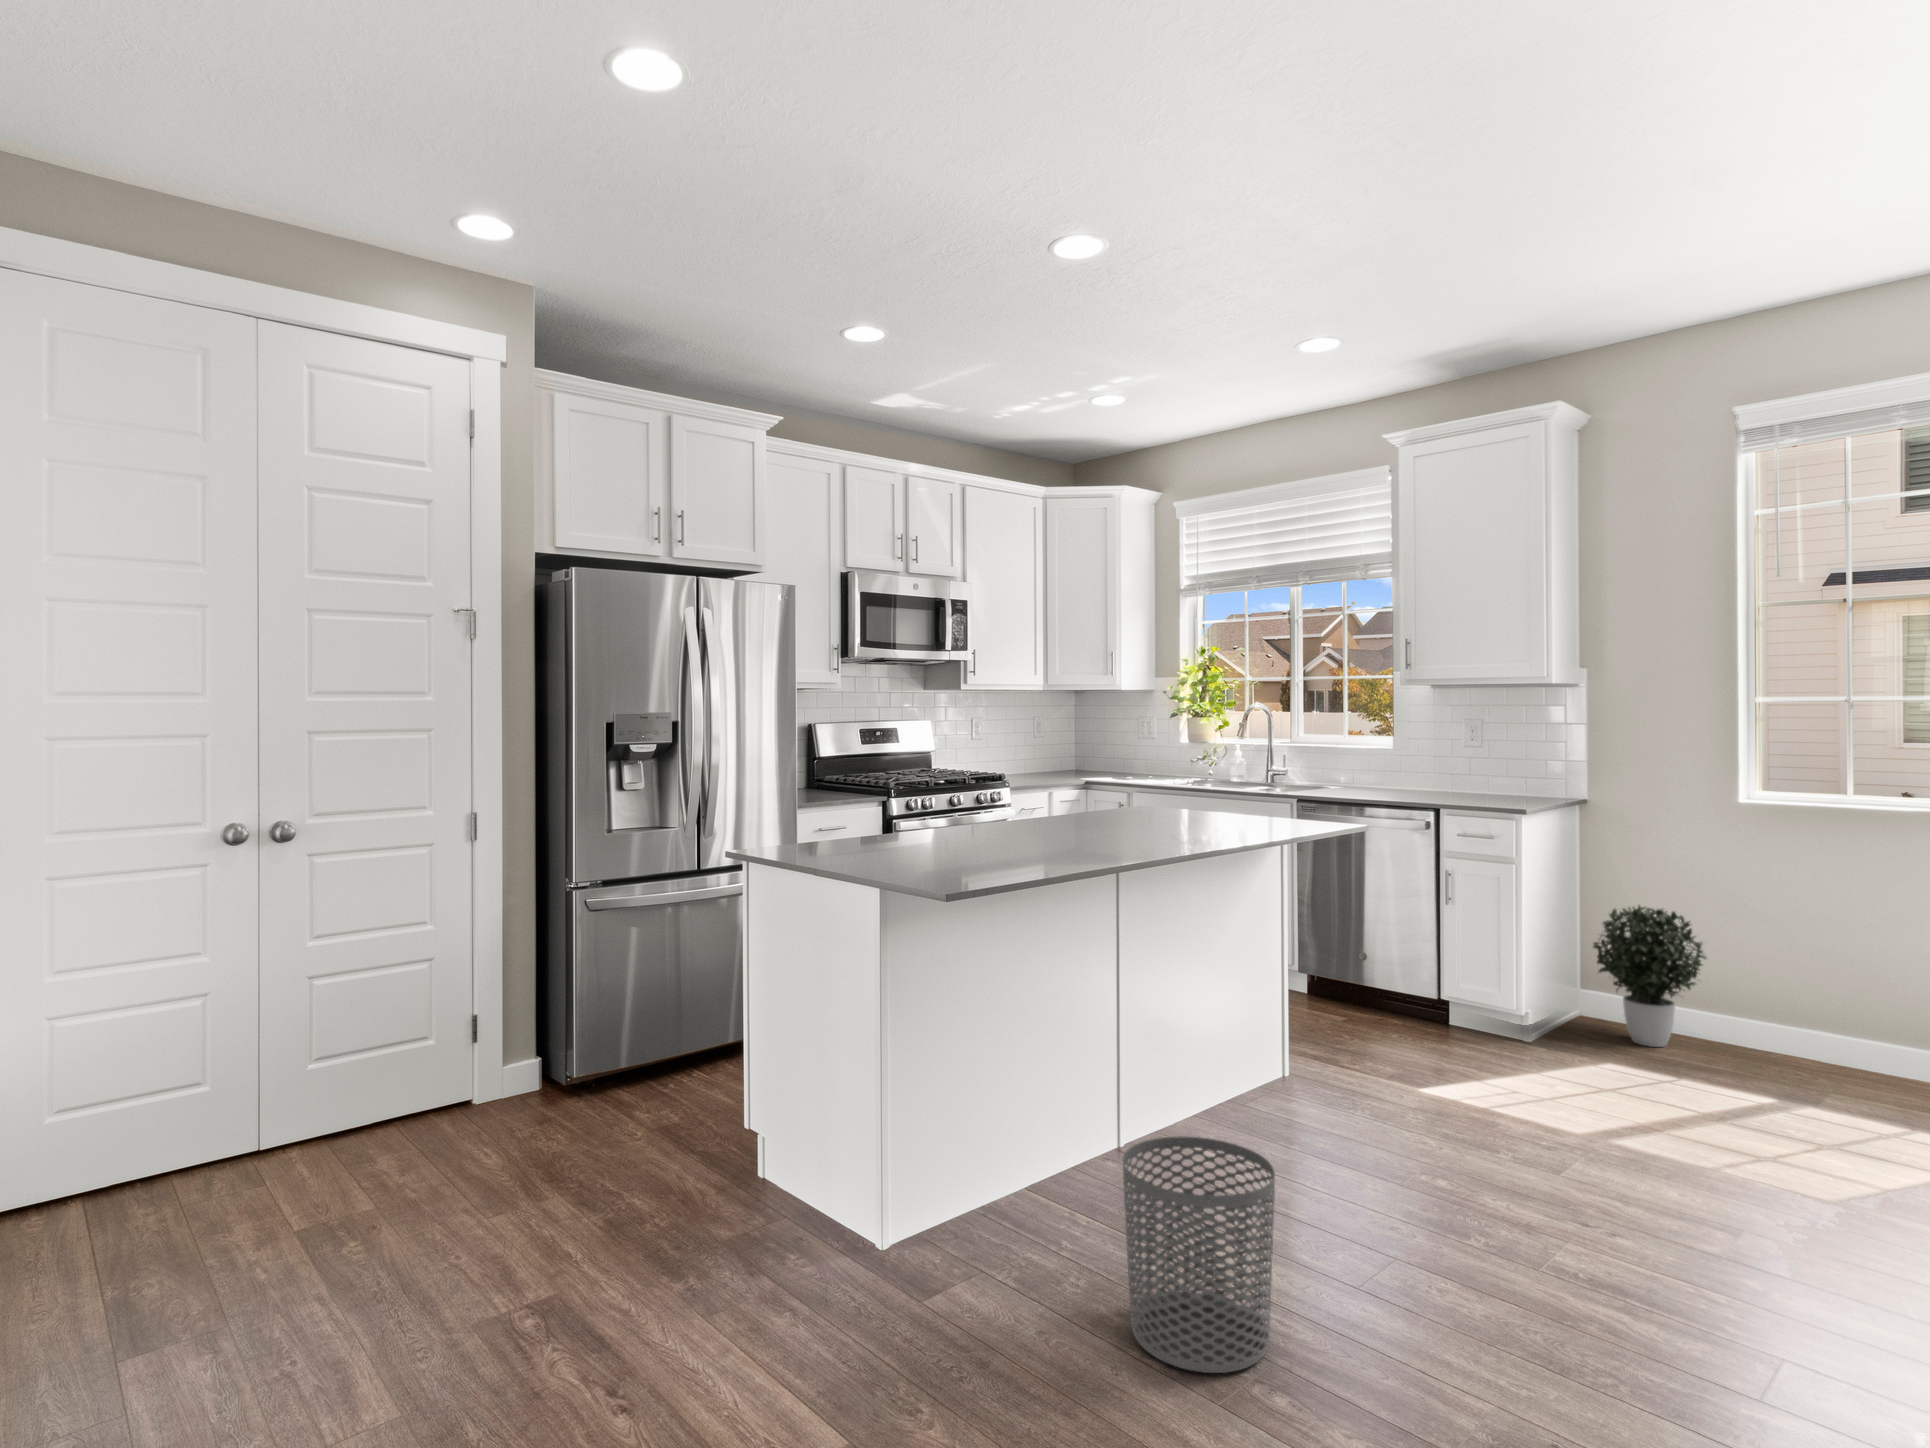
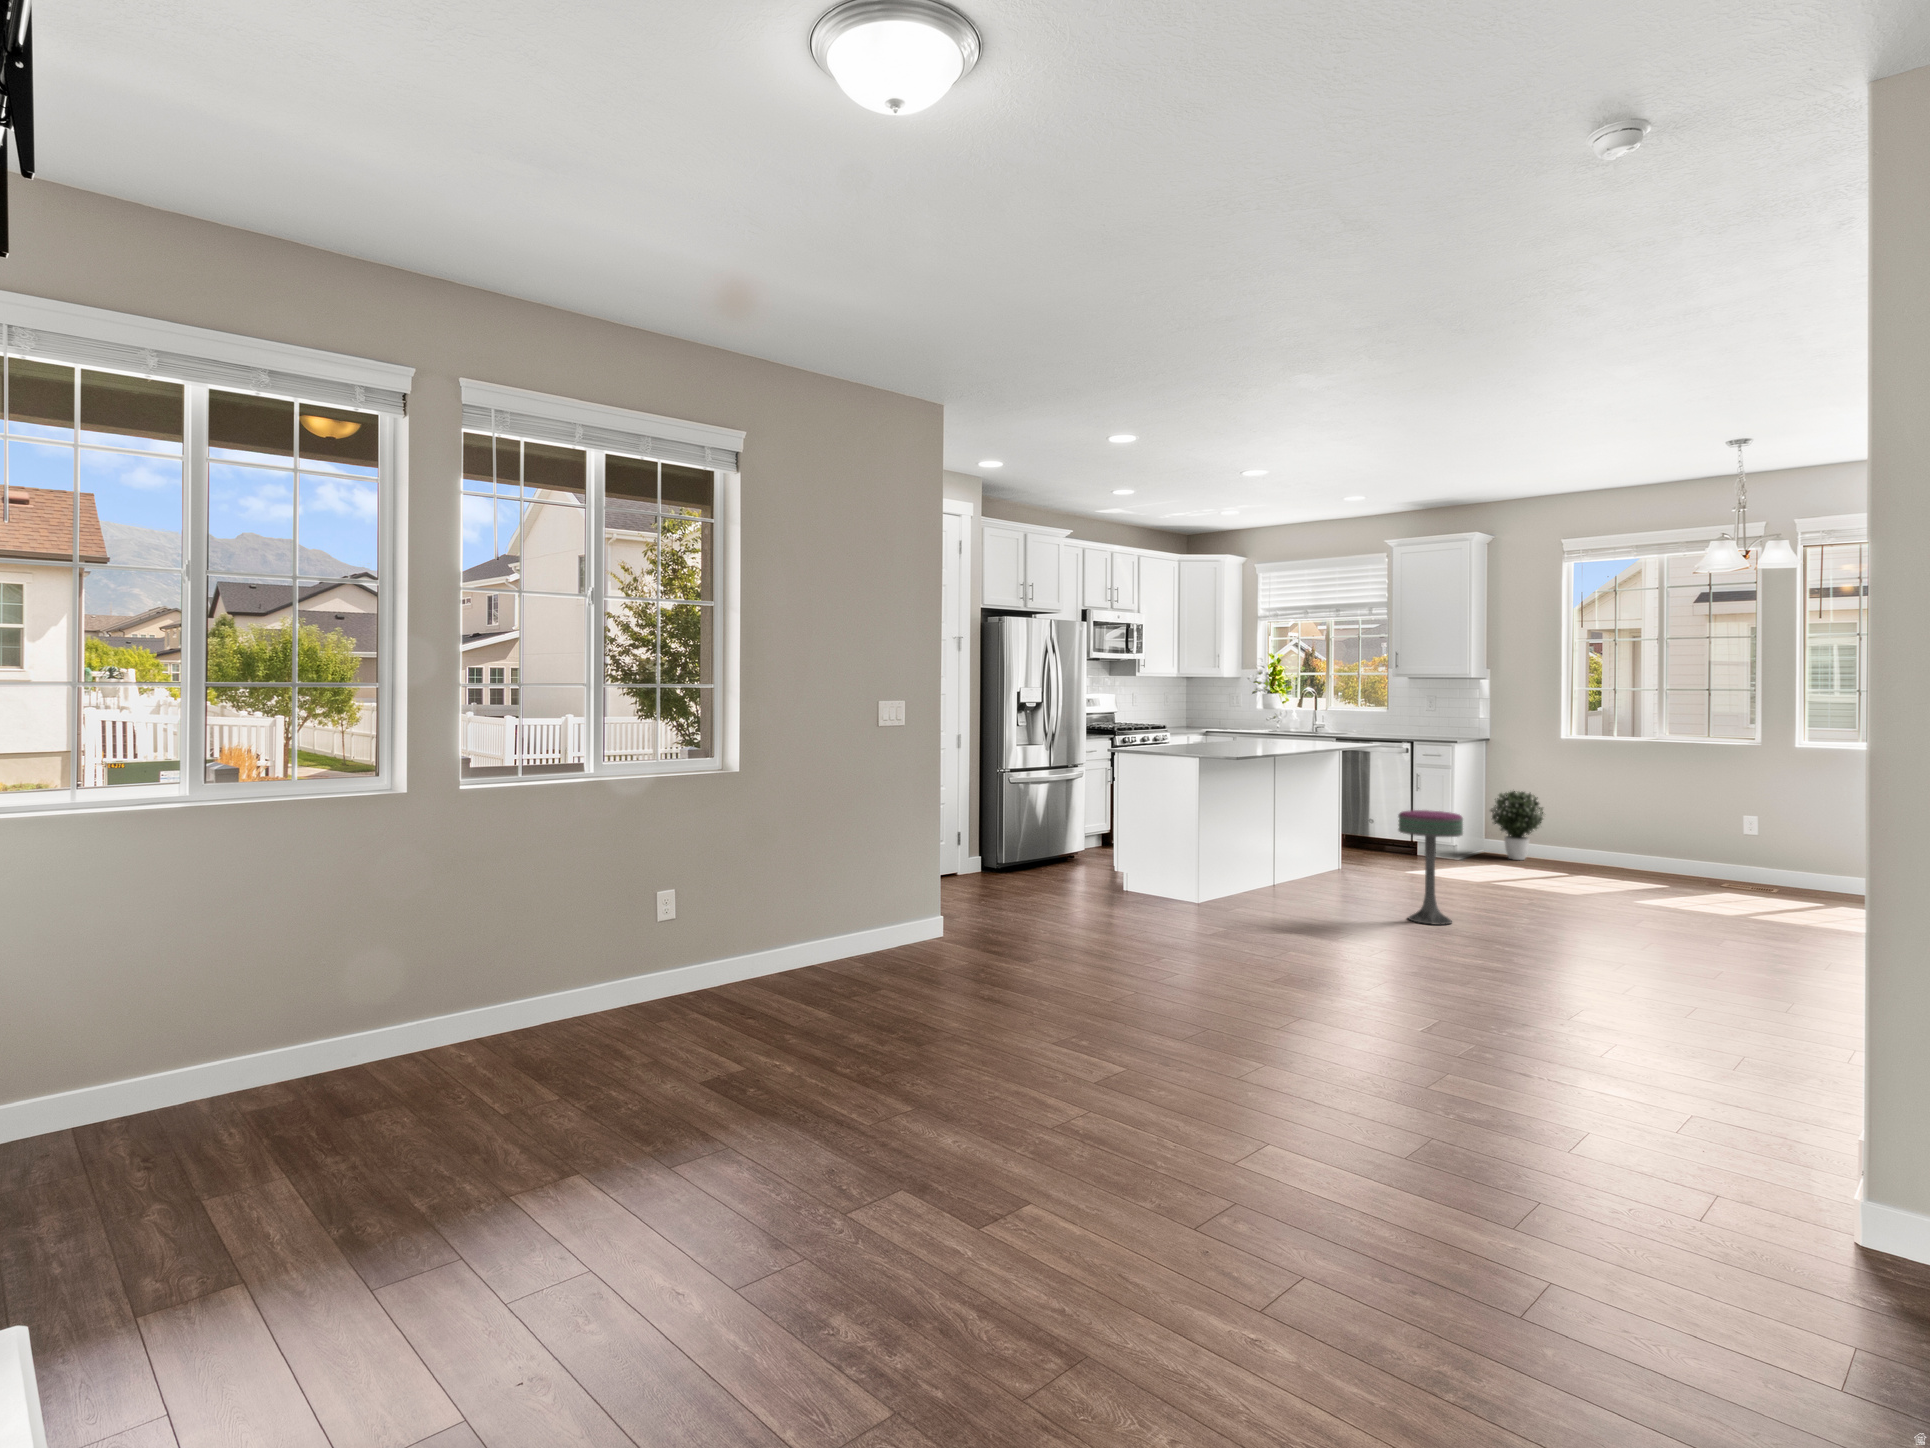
bar stool: none [1377,1027,1555,1372] -> present [1398,810,1463,925]
waste bin: present [1123,1136,1275,1373] -> none [1304,852,1362,925]

